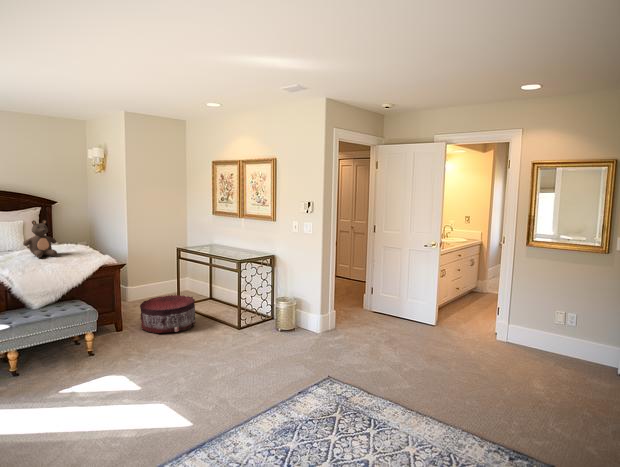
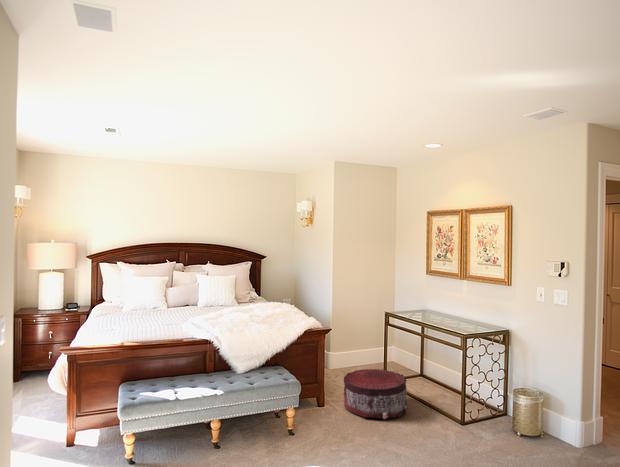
teddy bear: present [23,220,57,258] -> none [235,276,264,315]

